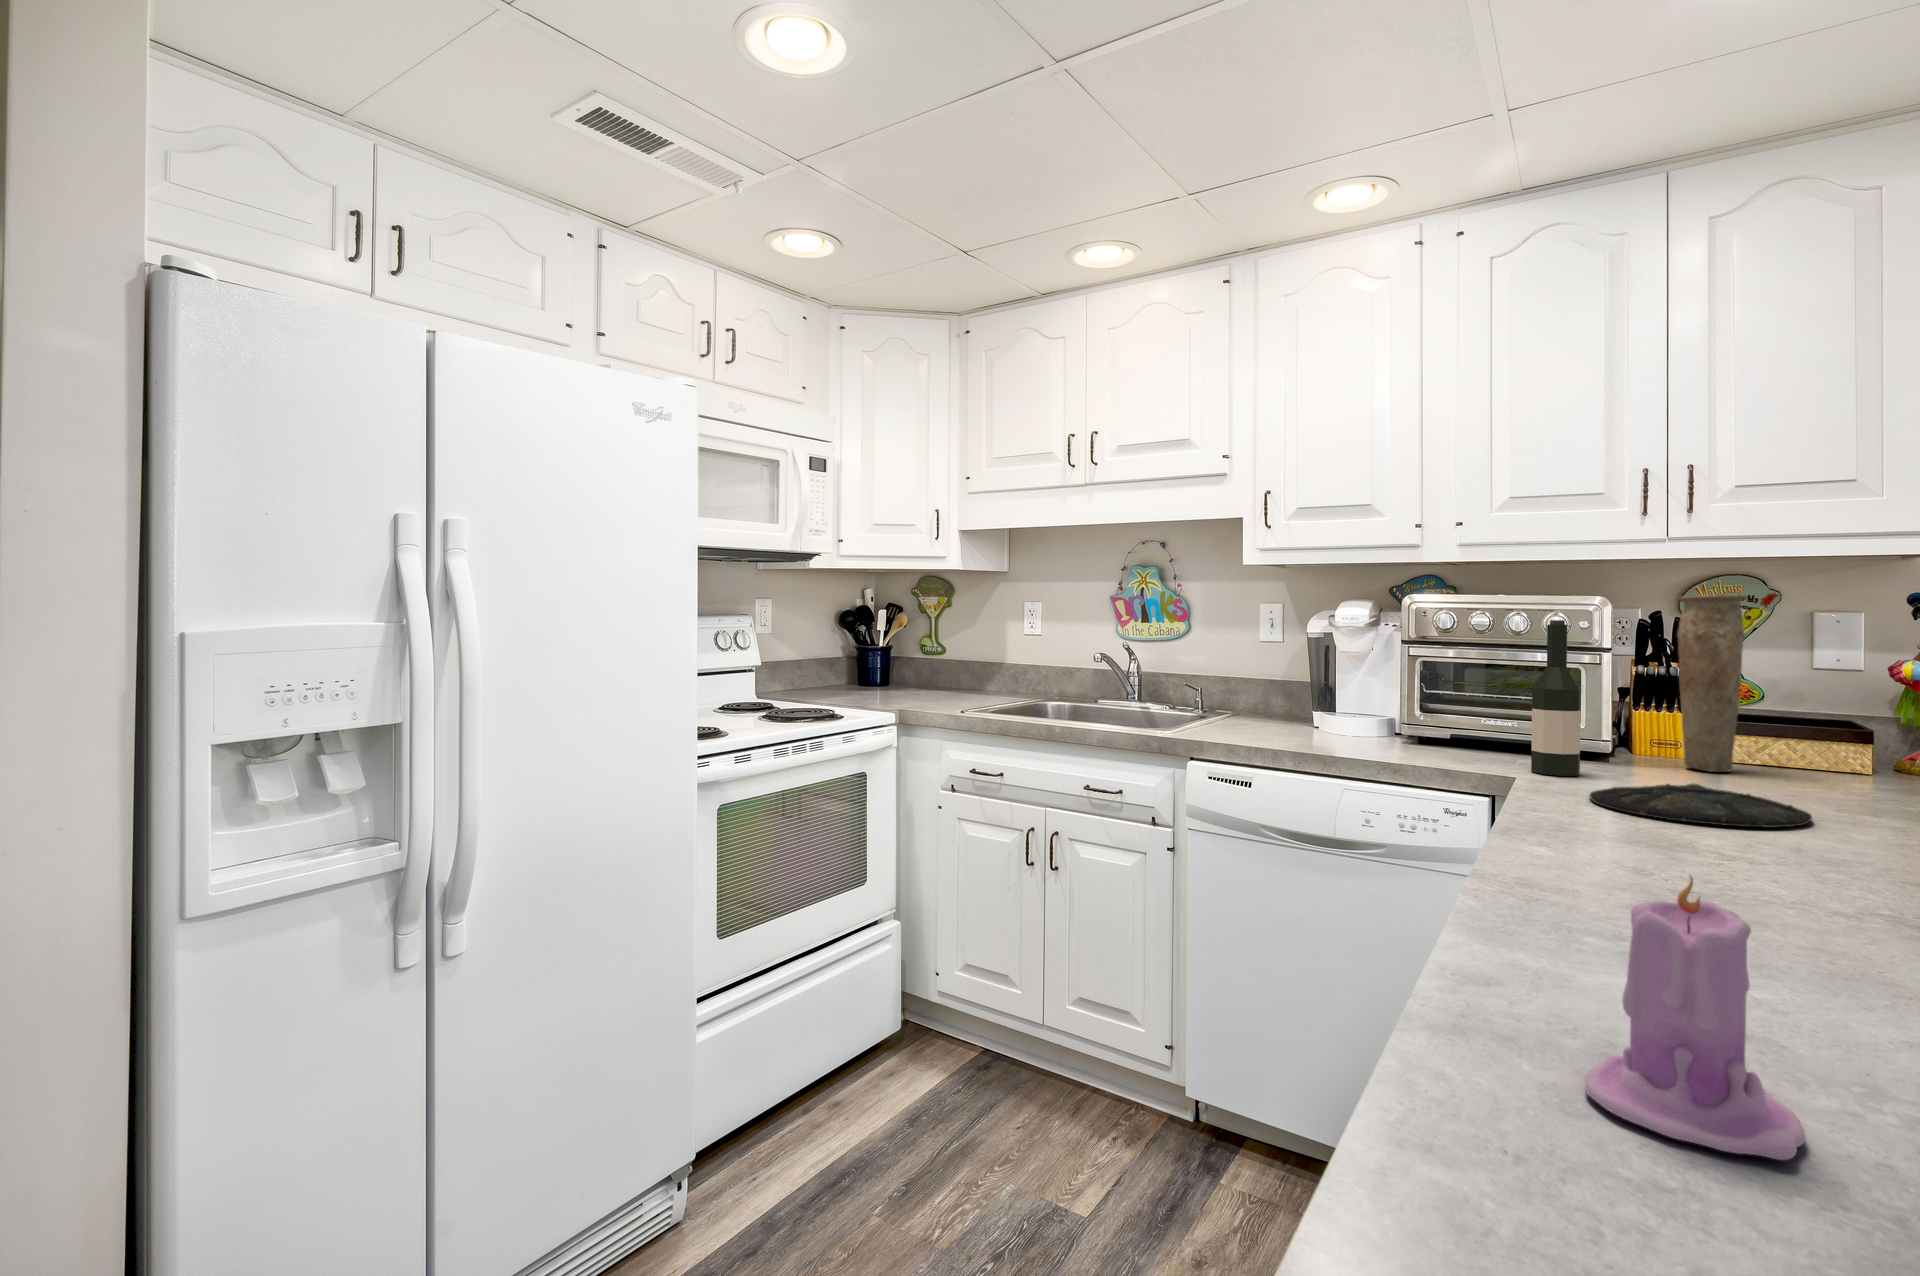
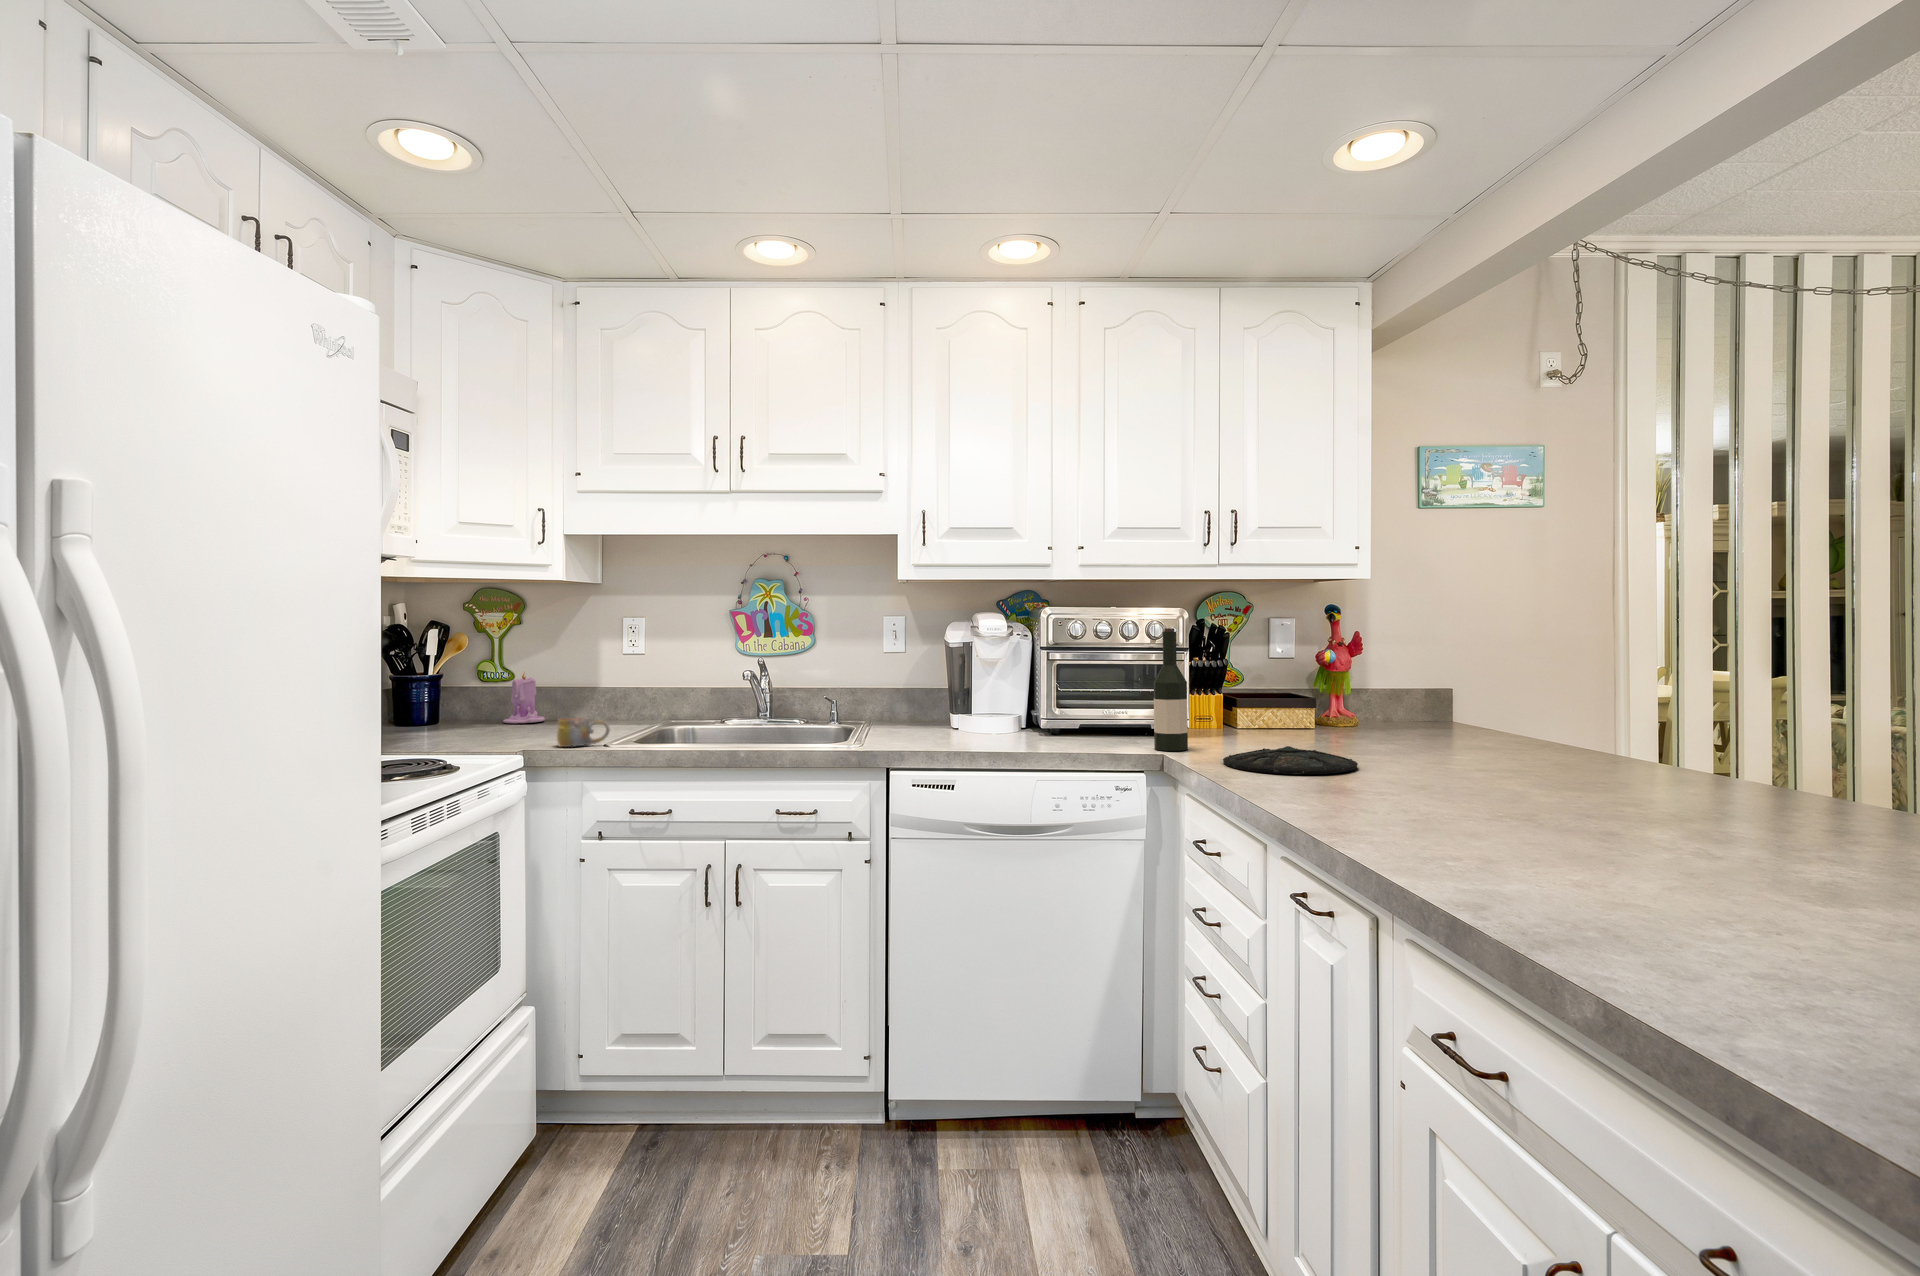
vase: present [1677,595,1748,772] -> none [1221,608,1263,738]
mug: none [929,688,970,712] -> present [557,718,610,747]
candle: present [1585,876,1805,1160] -> present [503,672,545,723]

